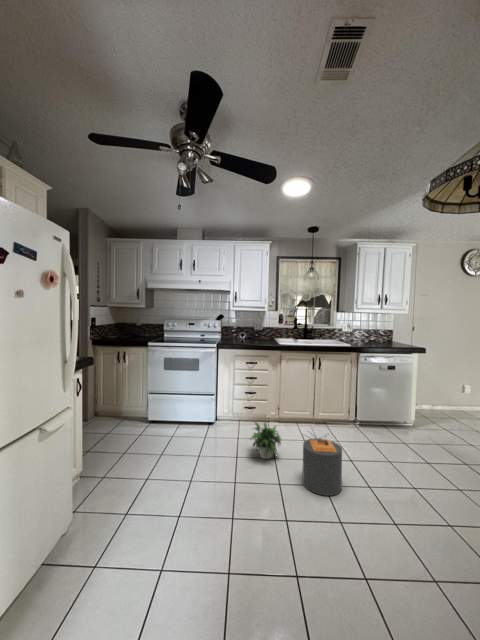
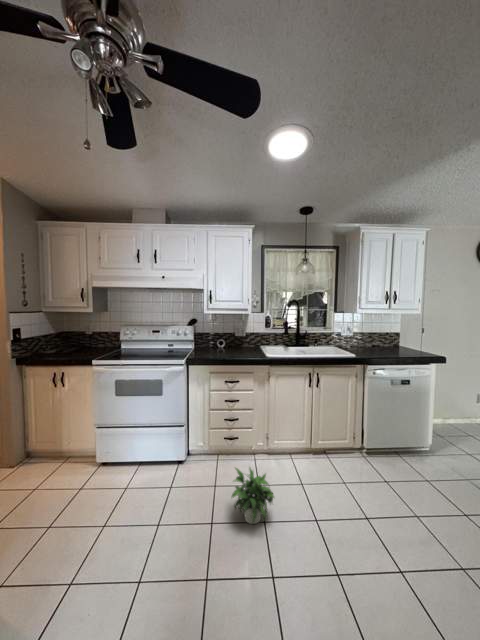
trash can: present [303,433,342,496] -> none [302,484,363,596]

